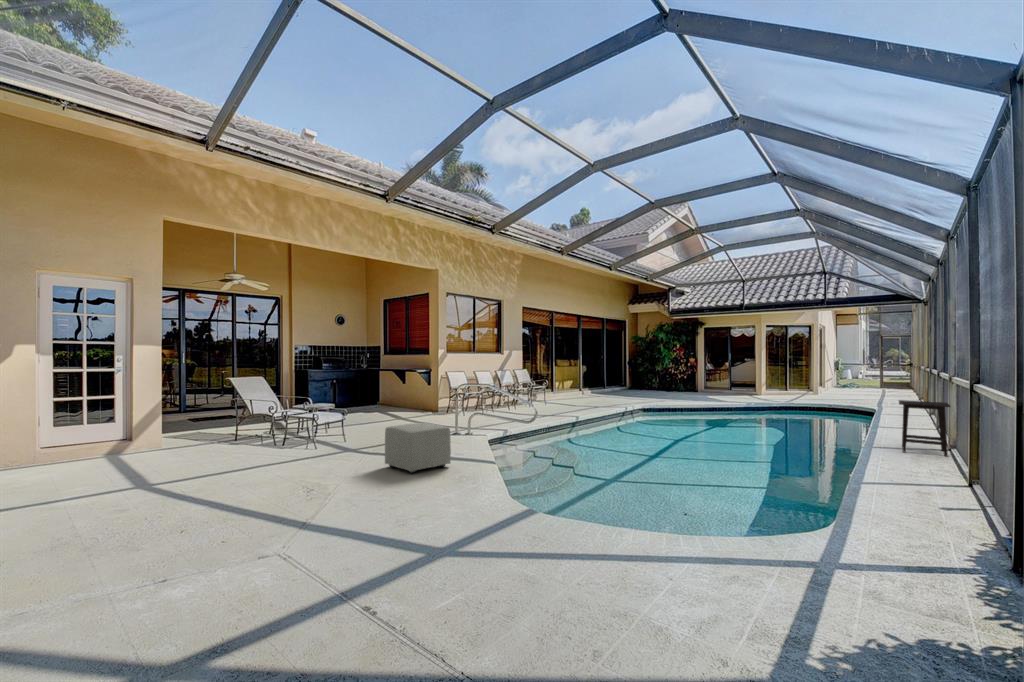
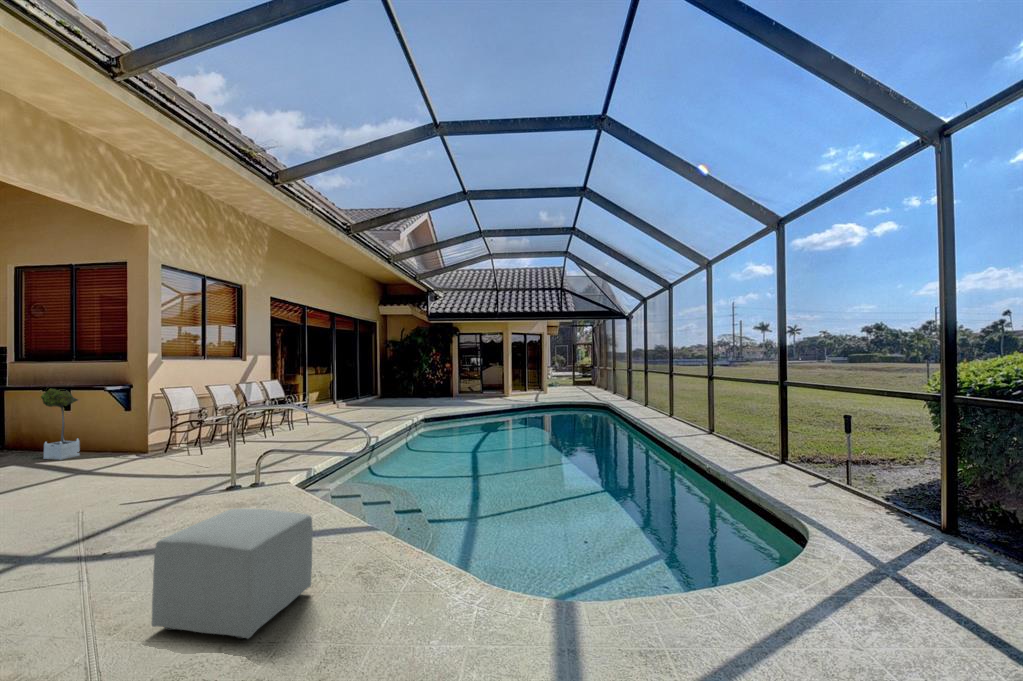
potted tree: none [392,370,409,411] -> present [41,388,80,460]
side table: present [899,400,950,456] -> none [712,407,762,457]

